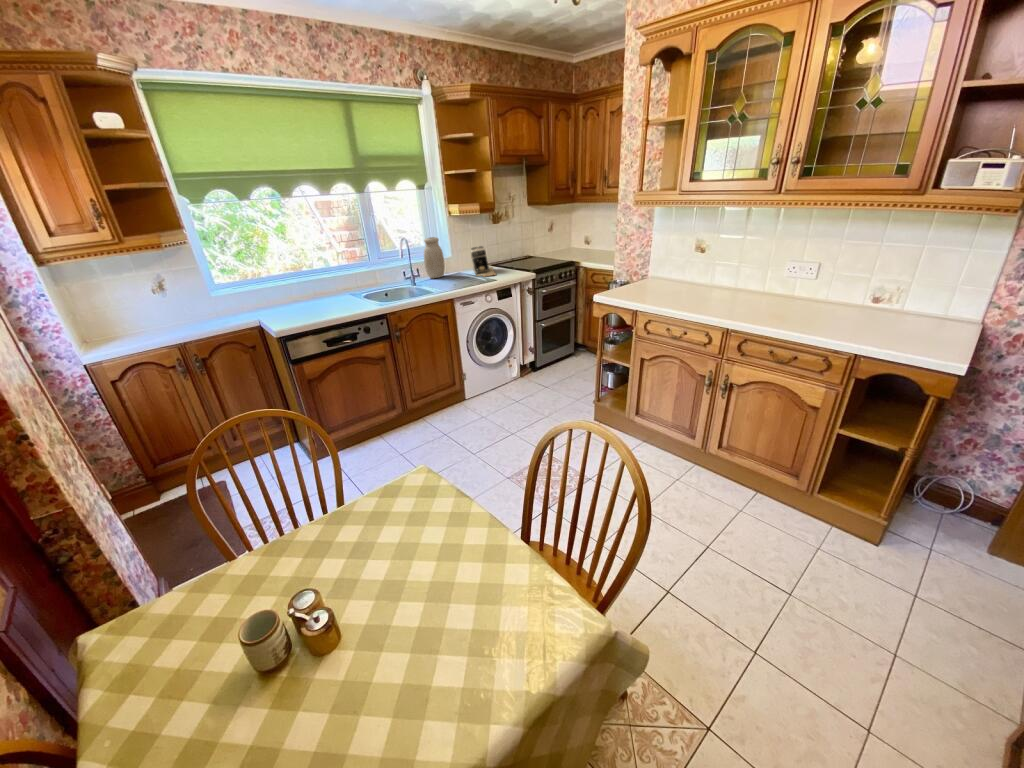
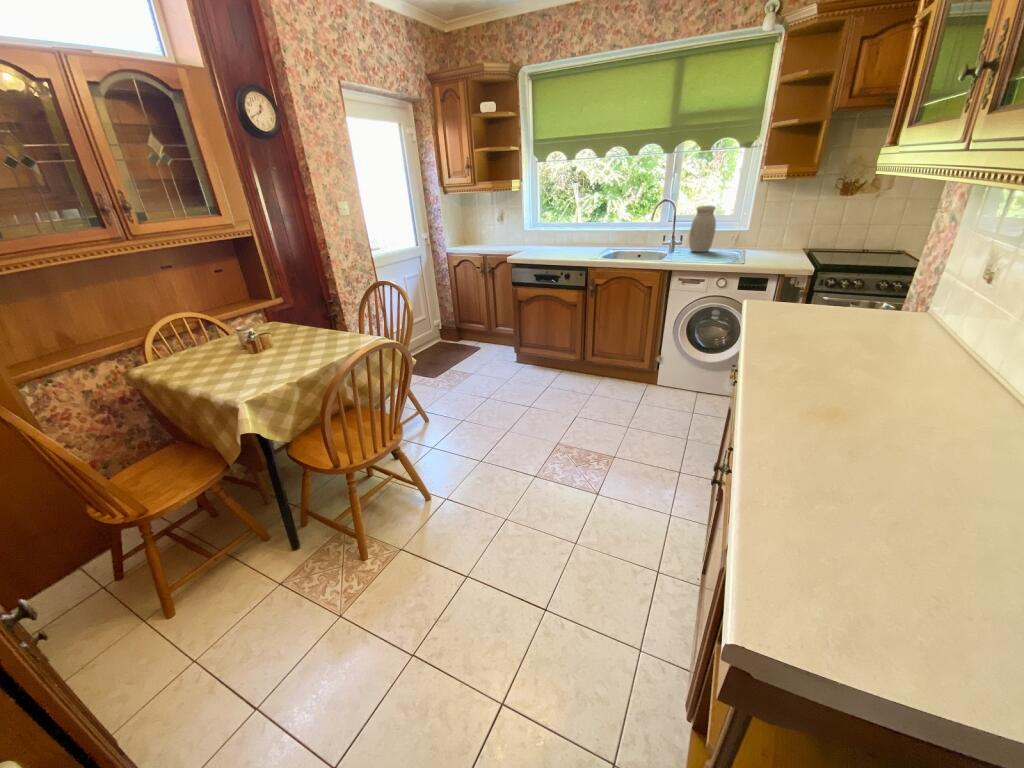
coffee maker: present [471,246,496,276] -> none [728,224,778,262]

